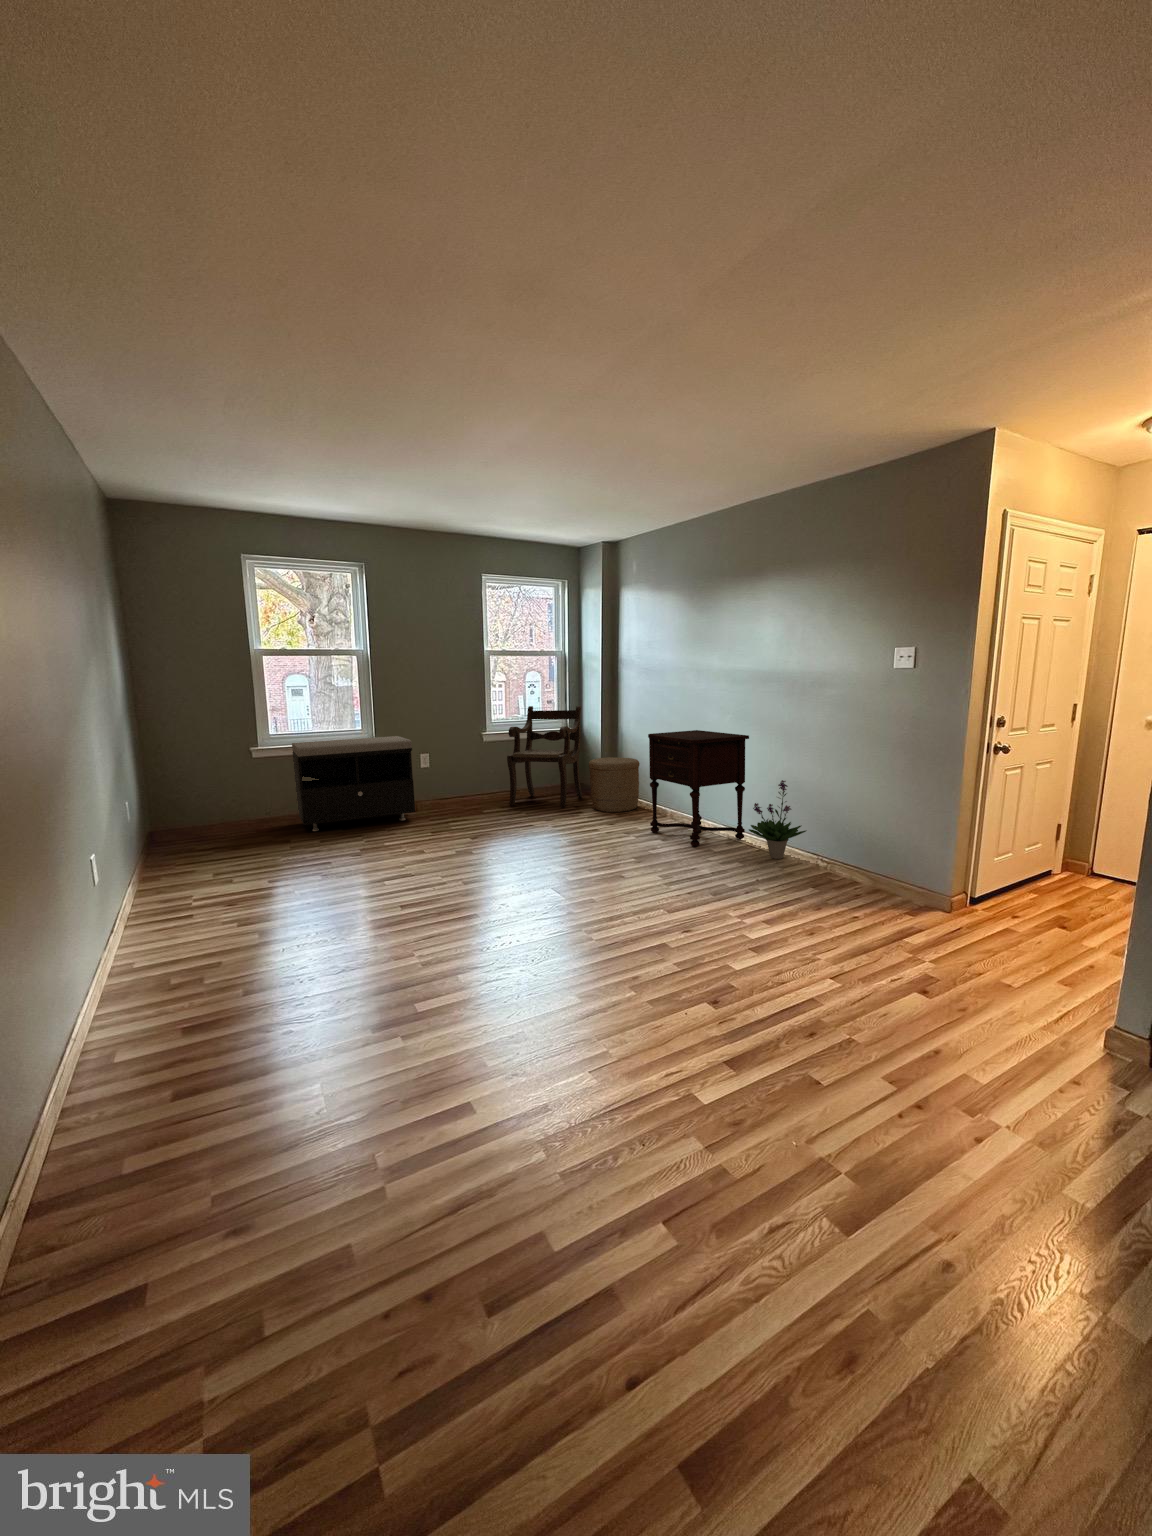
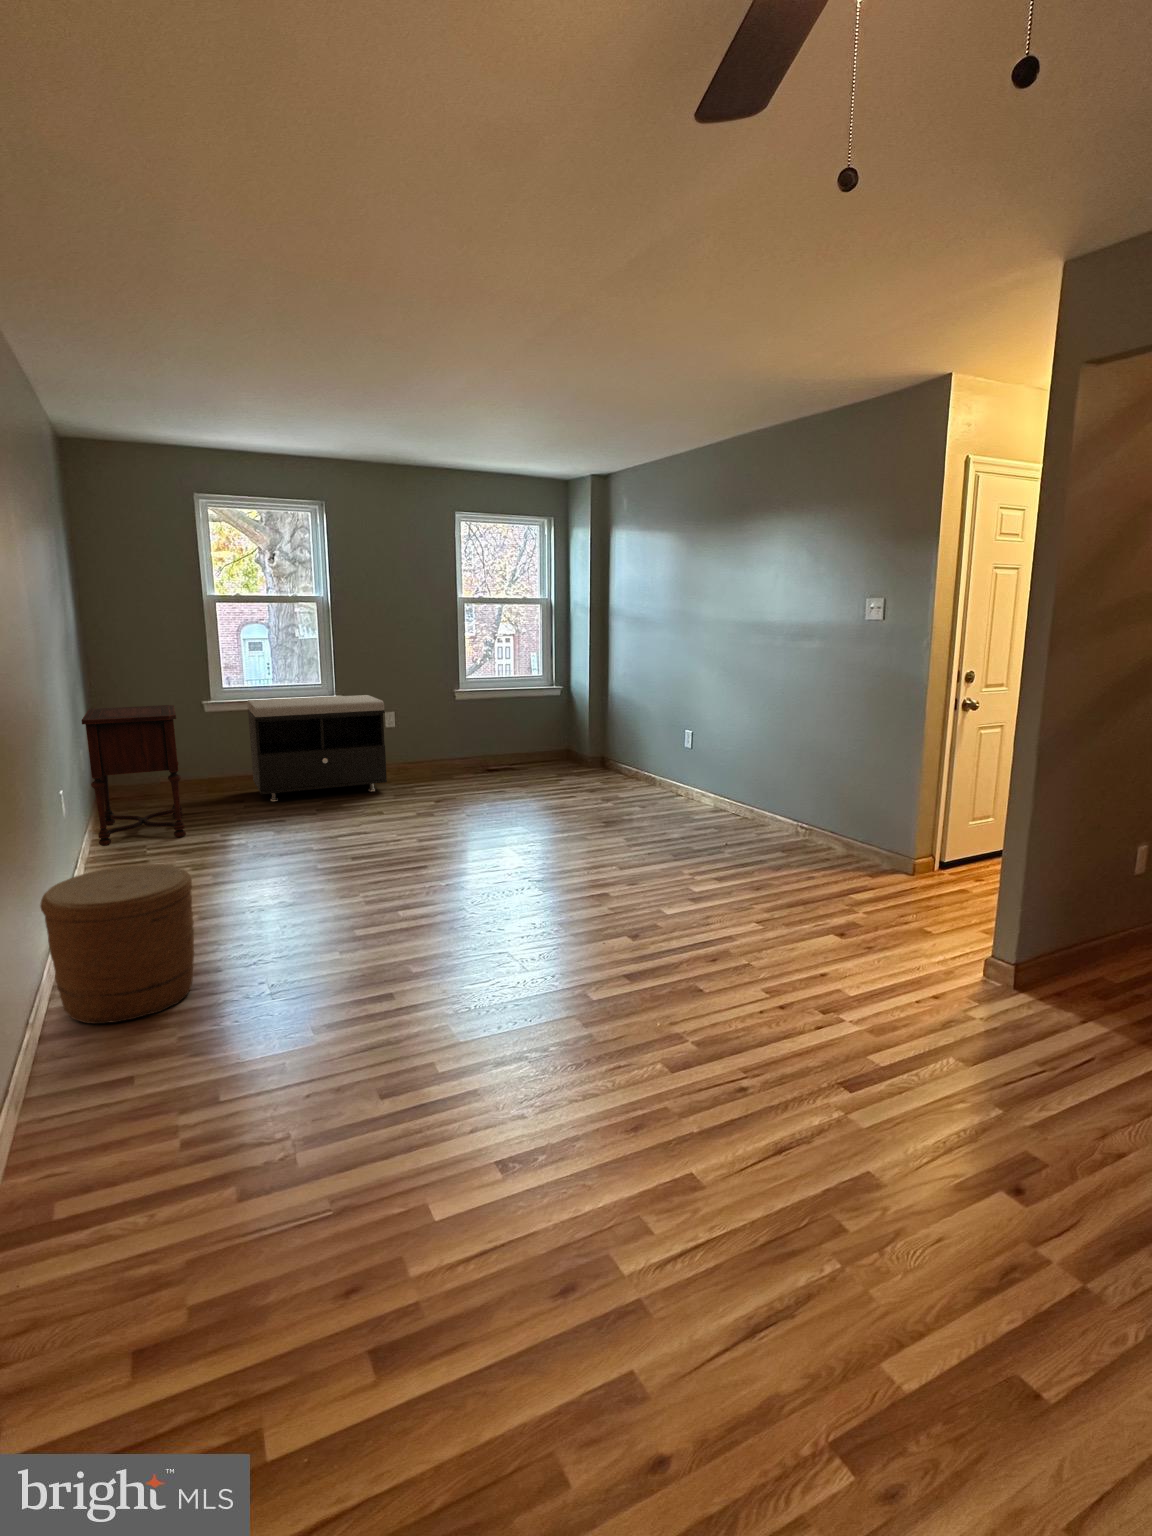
armchair: present [507,706,582,808] -> none [491,664,577,781]
side table: present [648,730,749,847] -> present [82,705,186,846]
woven basket: present [589,757,640,812] -> present [40,864,194,1024]
potted plant: present [749,780,806,859] -> none [760,762,826,849]

